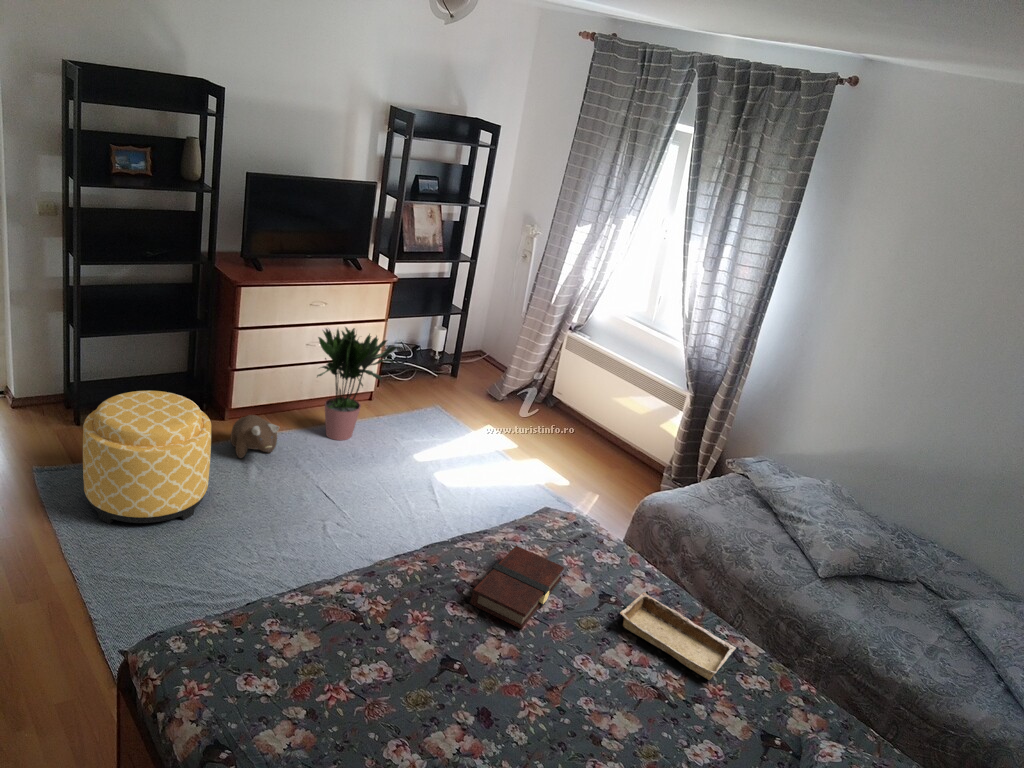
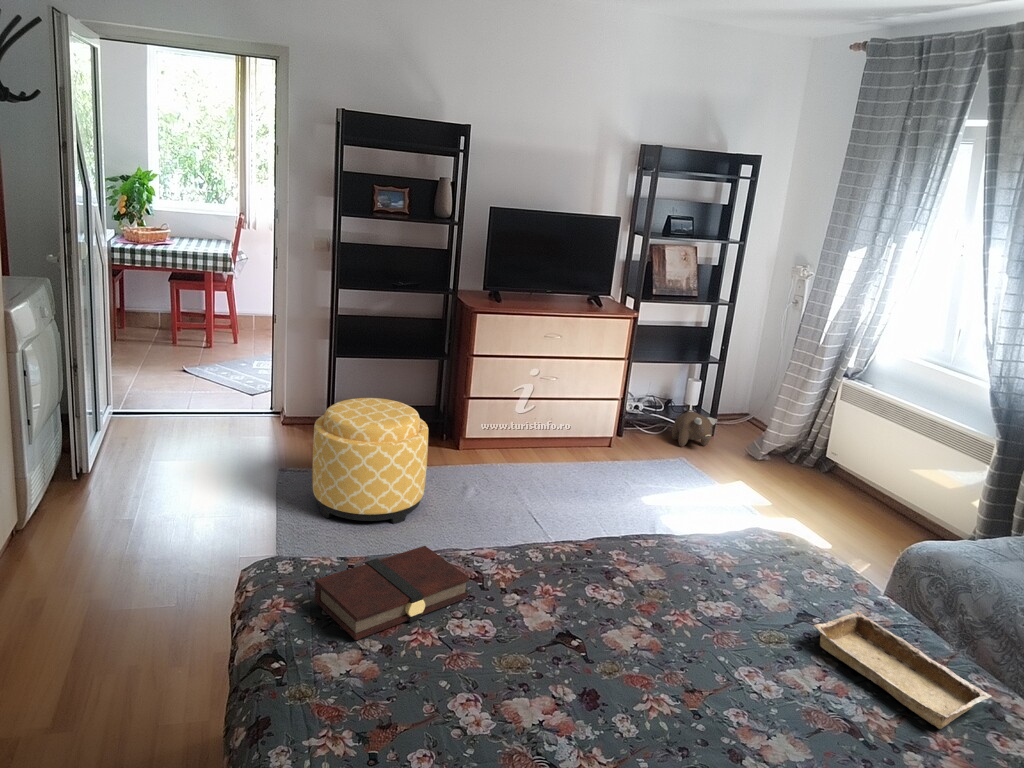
potted plant: present [317,327,397,440] -> none [539,346,639,476]
plush toy: present [231,415,279,458] -> present [672,412,717,447]
book: present [470,546,564,629] -> present [315,546,469,640]

